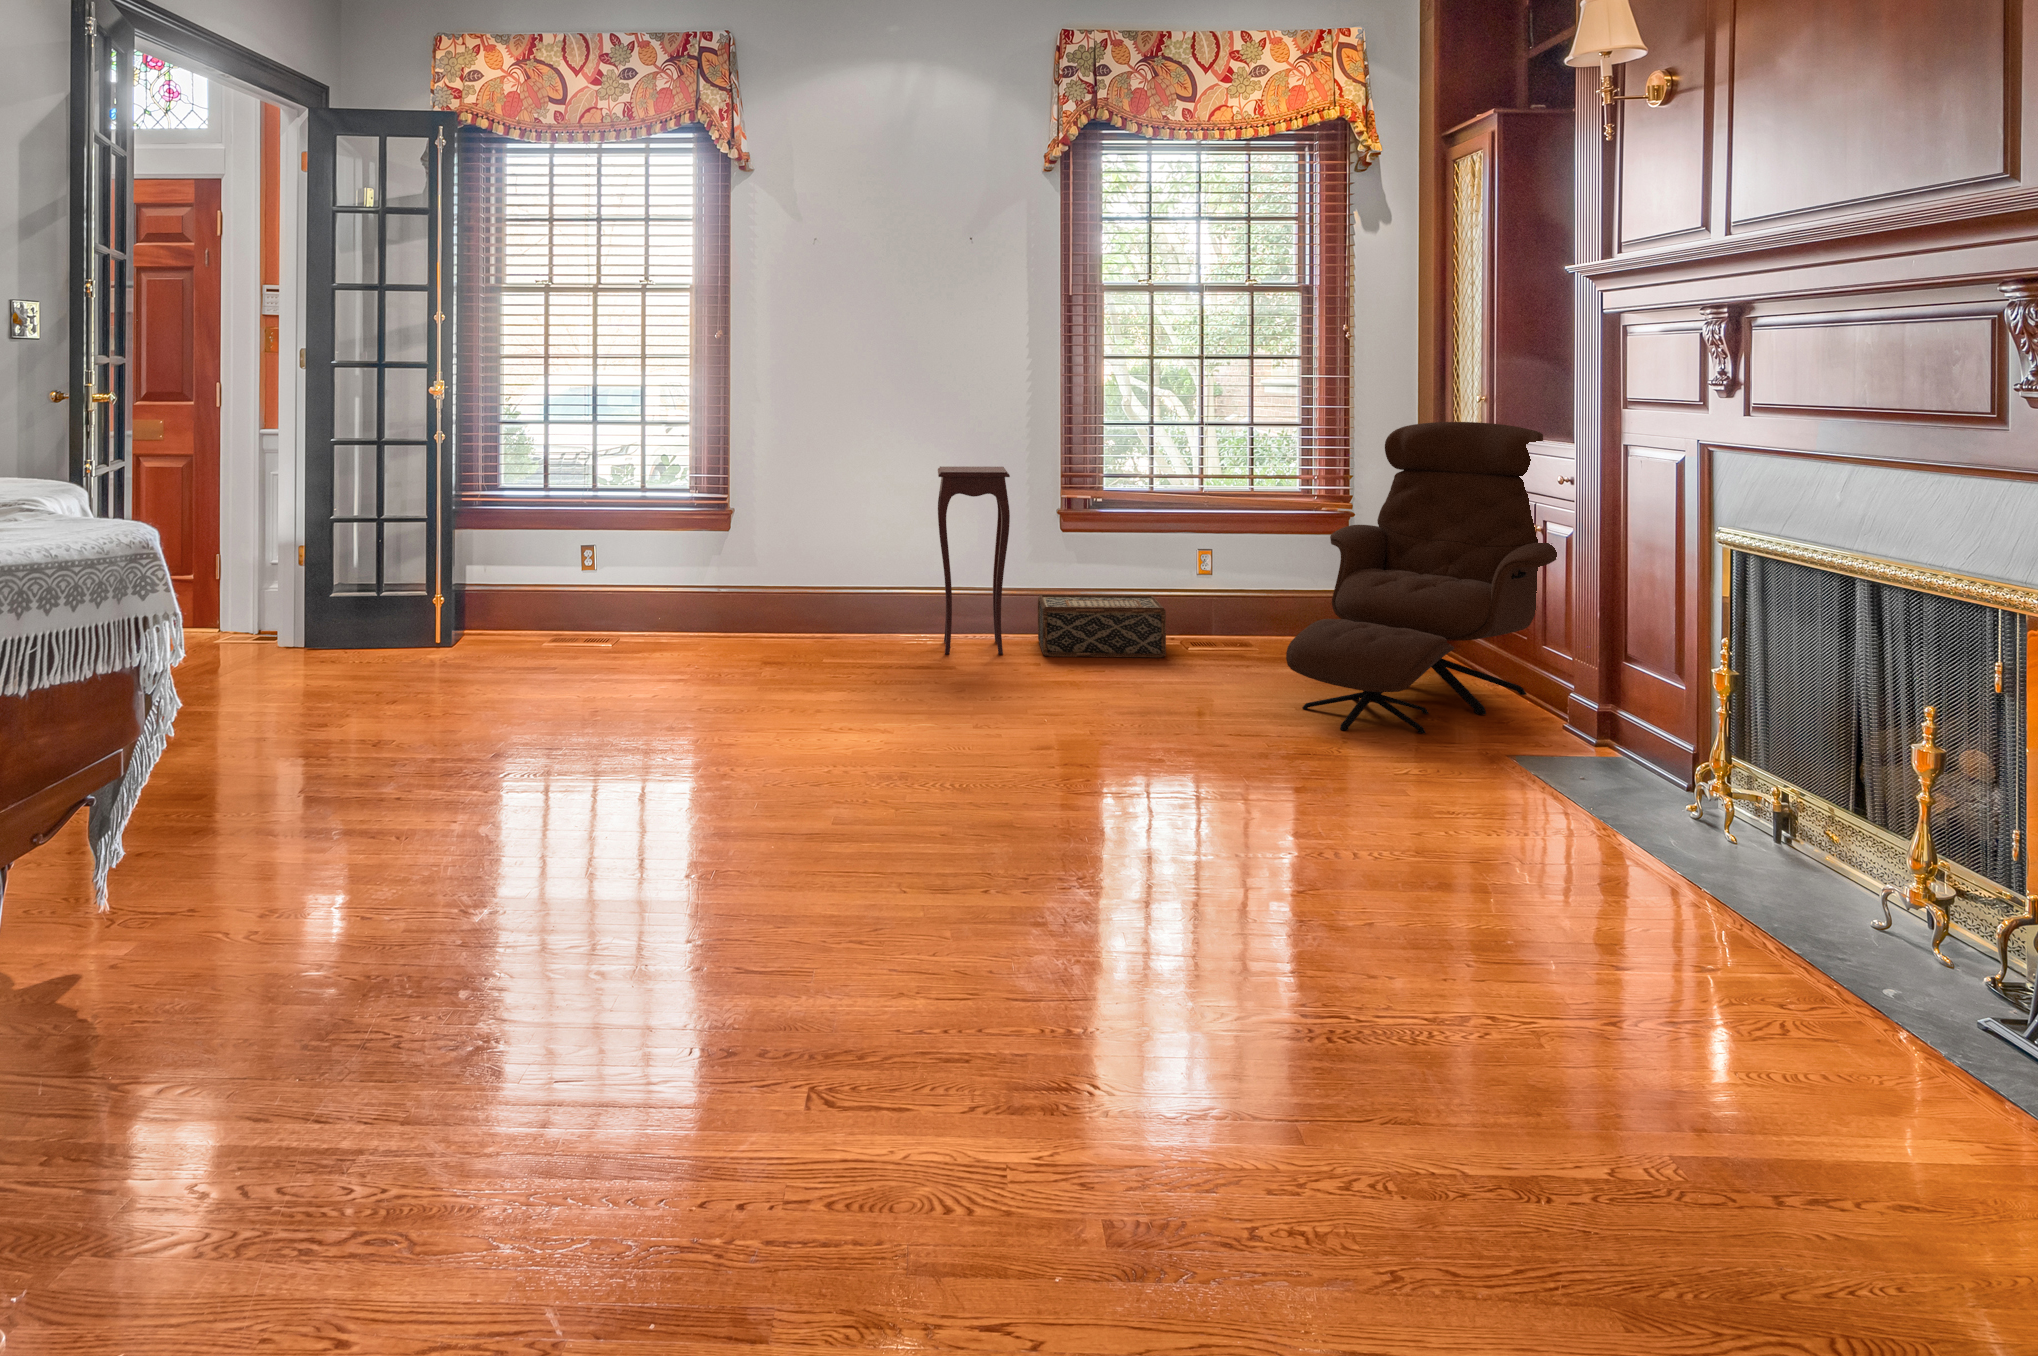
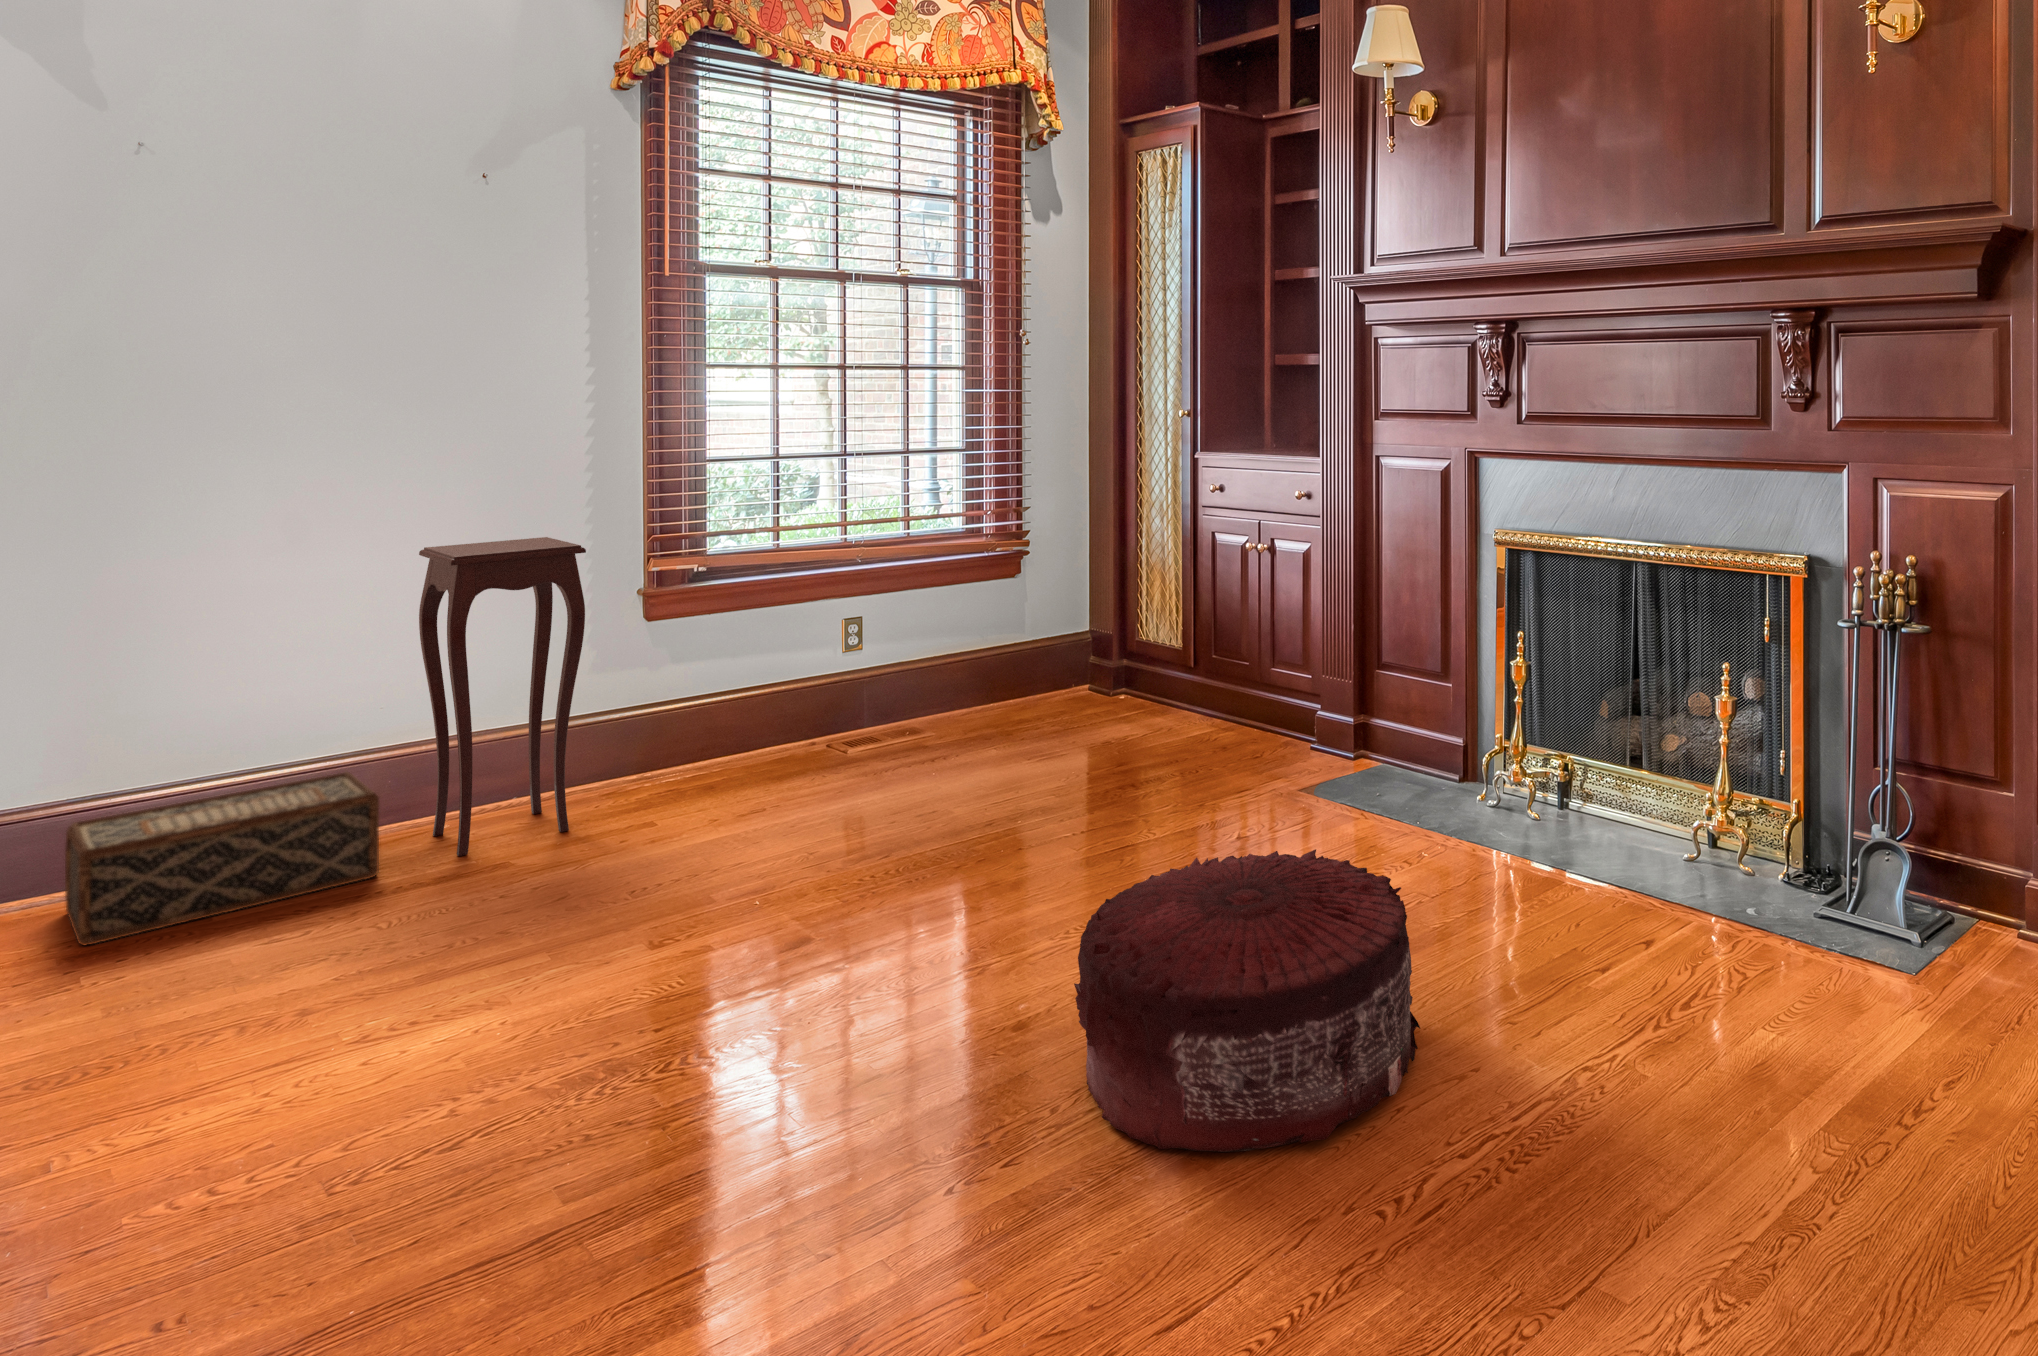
lounge chair: present [1286,422,1557,733] -> none [1040,438,1281,809]
woven basket: present [1038,595,1166,657] -> present [65,772,379,945]
pouf: none [1099,740,1373,955] -> present [1074,849,1420,1152]

